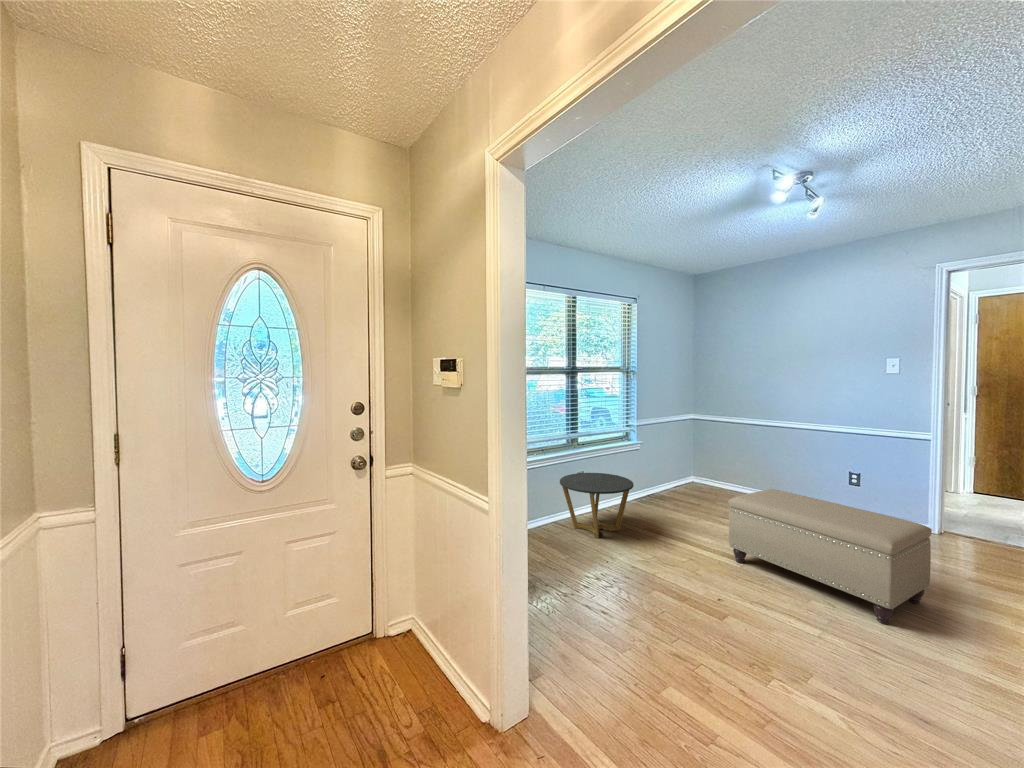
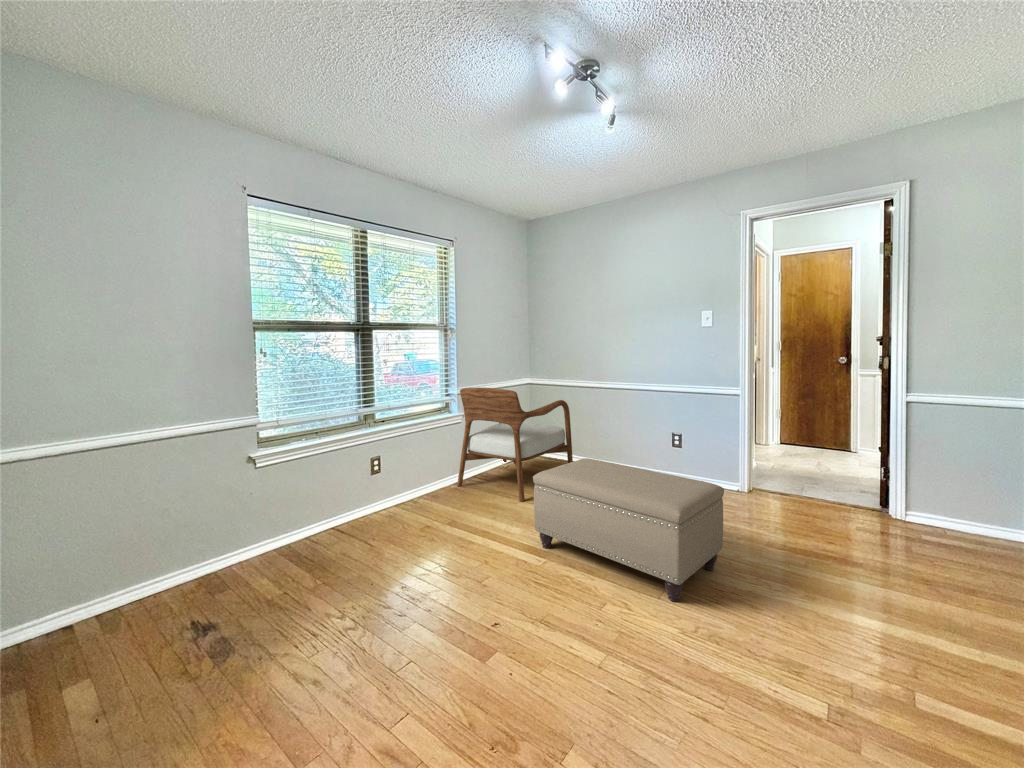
armchair: none [636,420,743,521] -> present [457,388,573,502]
side table: present [560,473,634,538] -> none [339,456,435,538]

